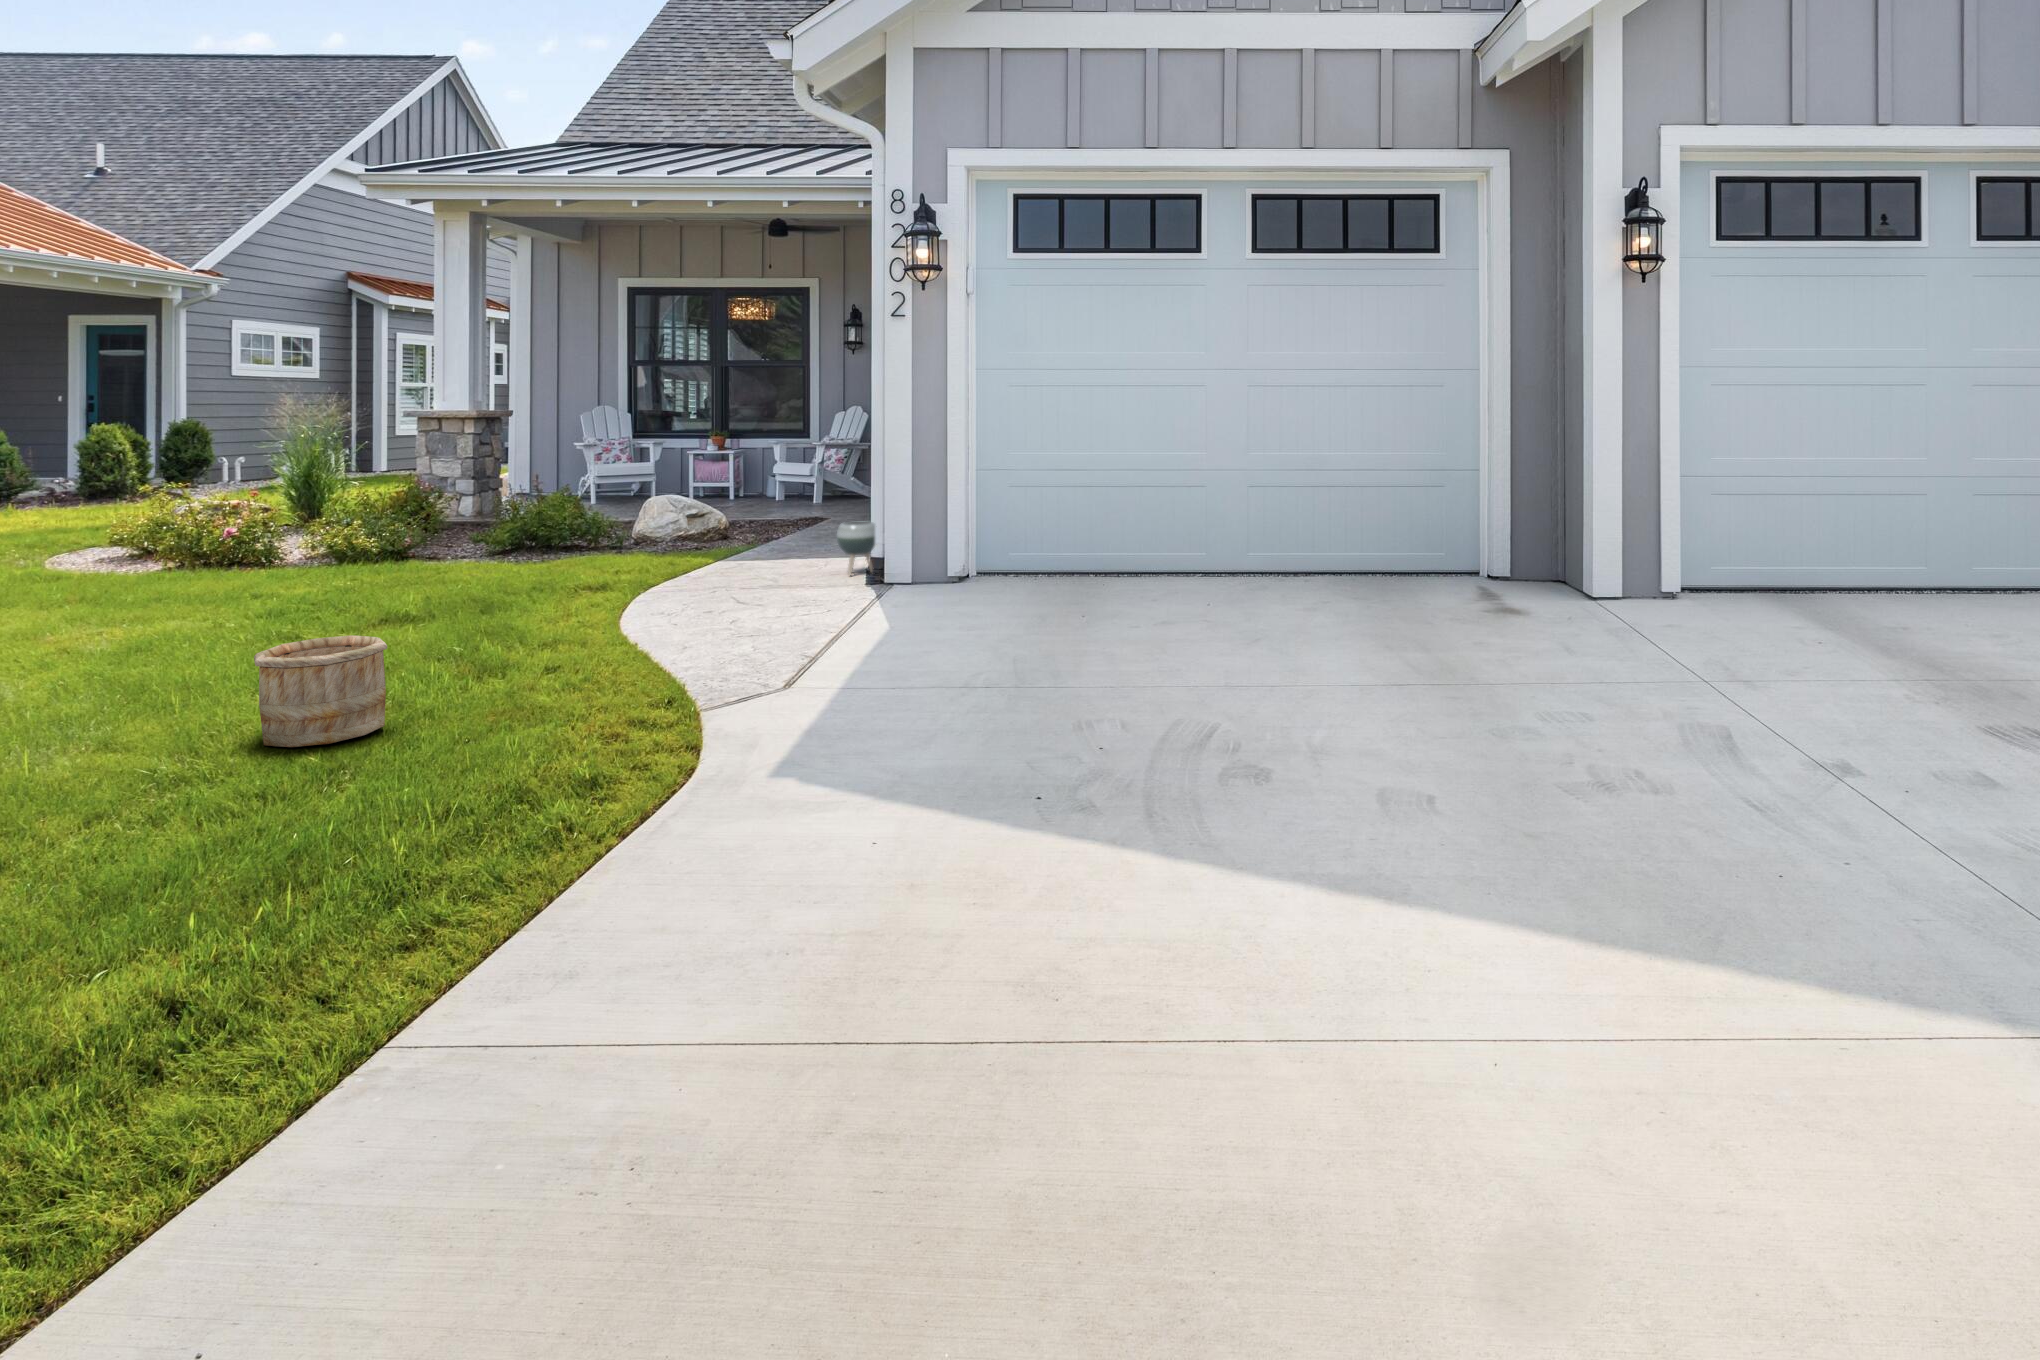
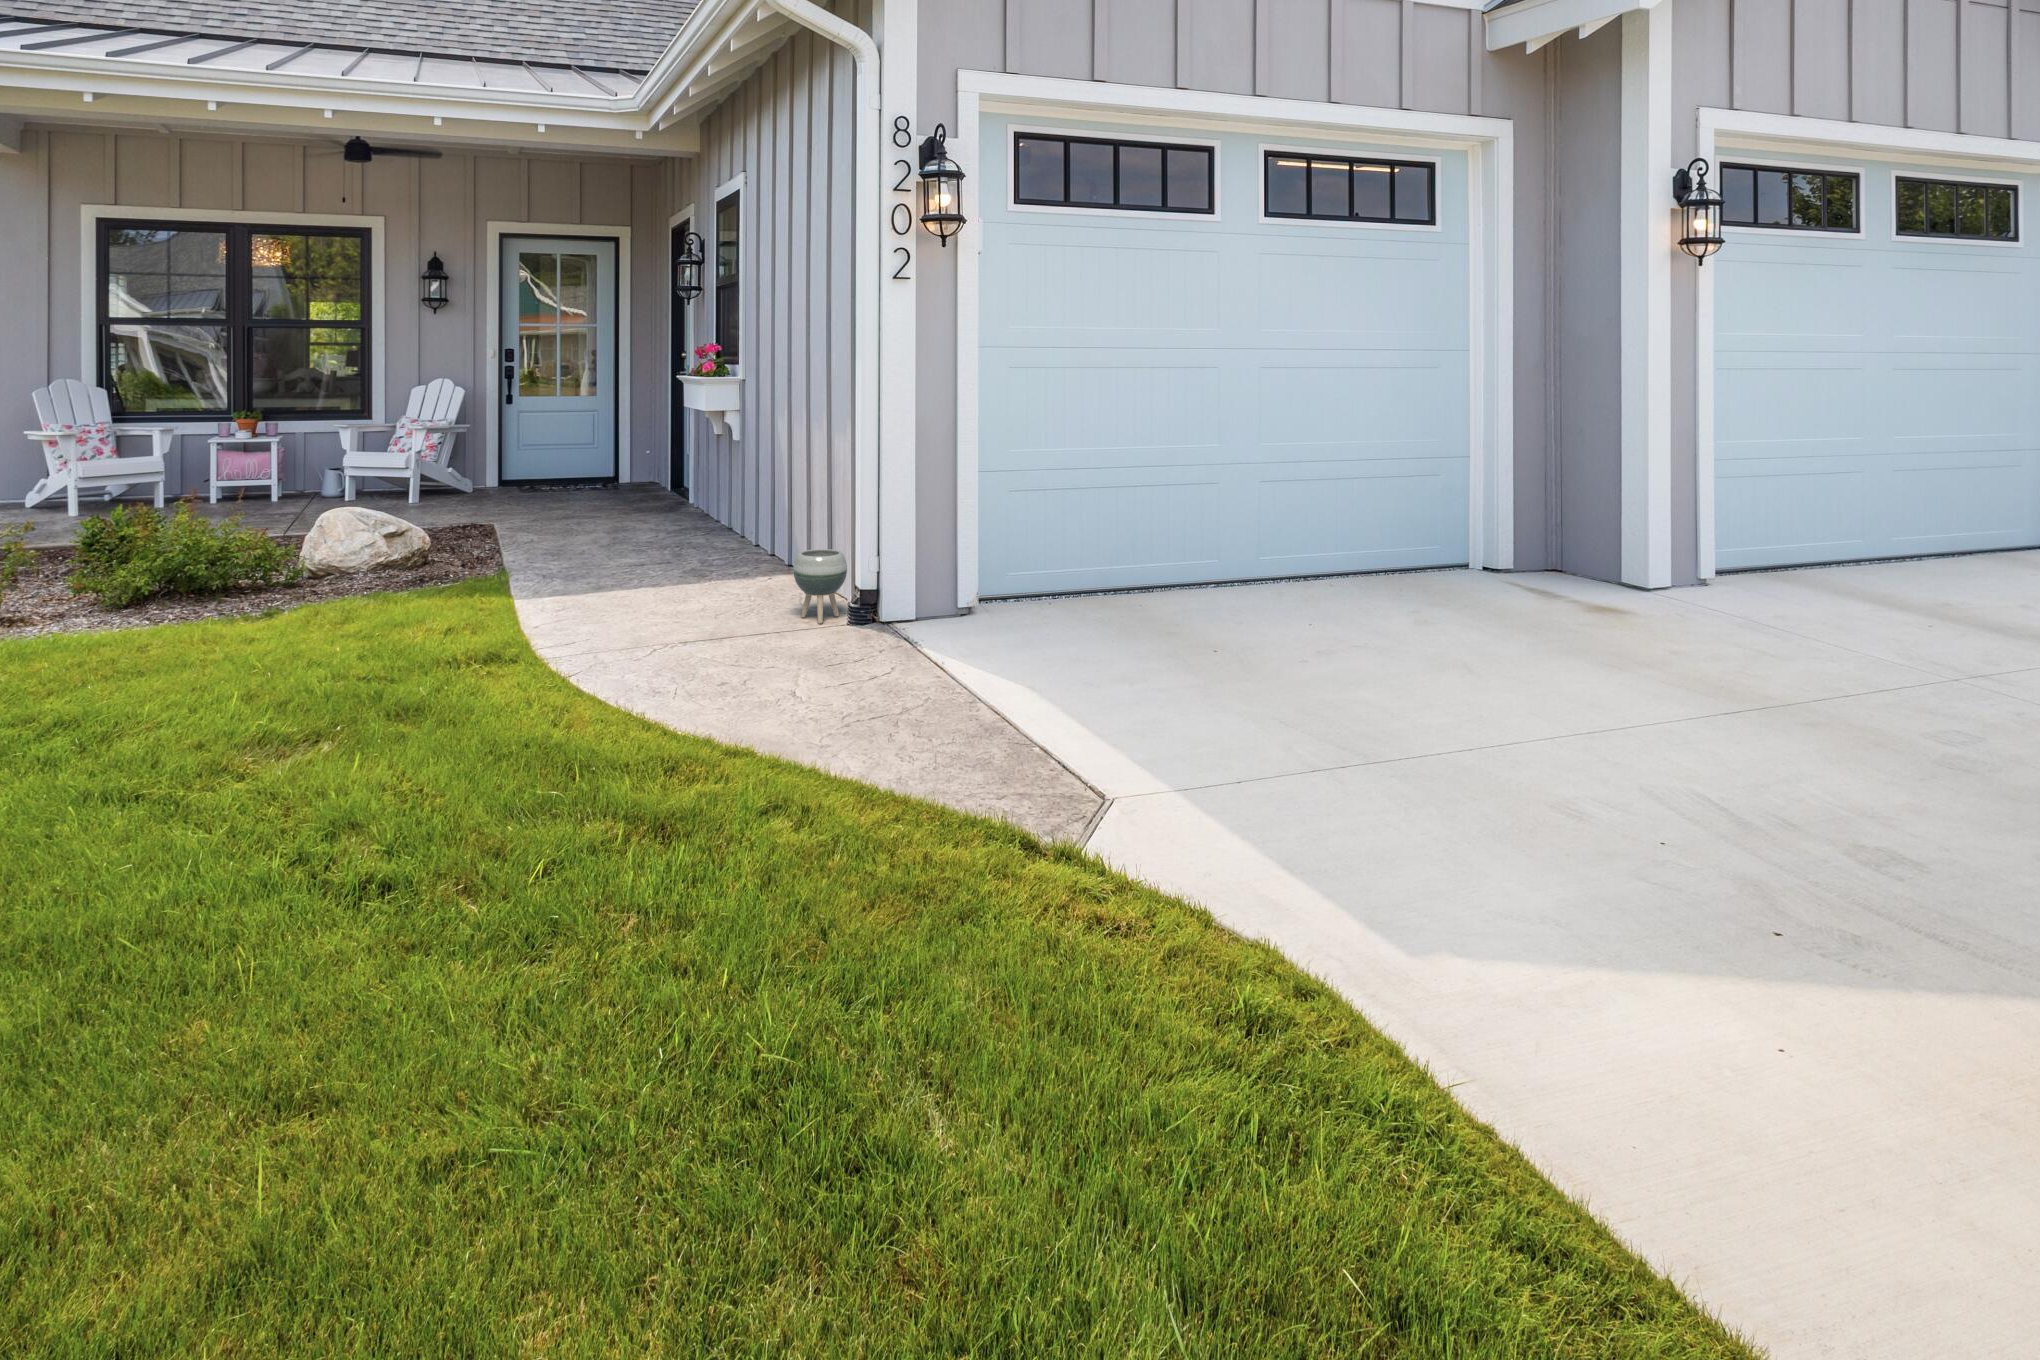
wooden bucket: present [254,635,387,747] -> none [777,900,1003,1175]

